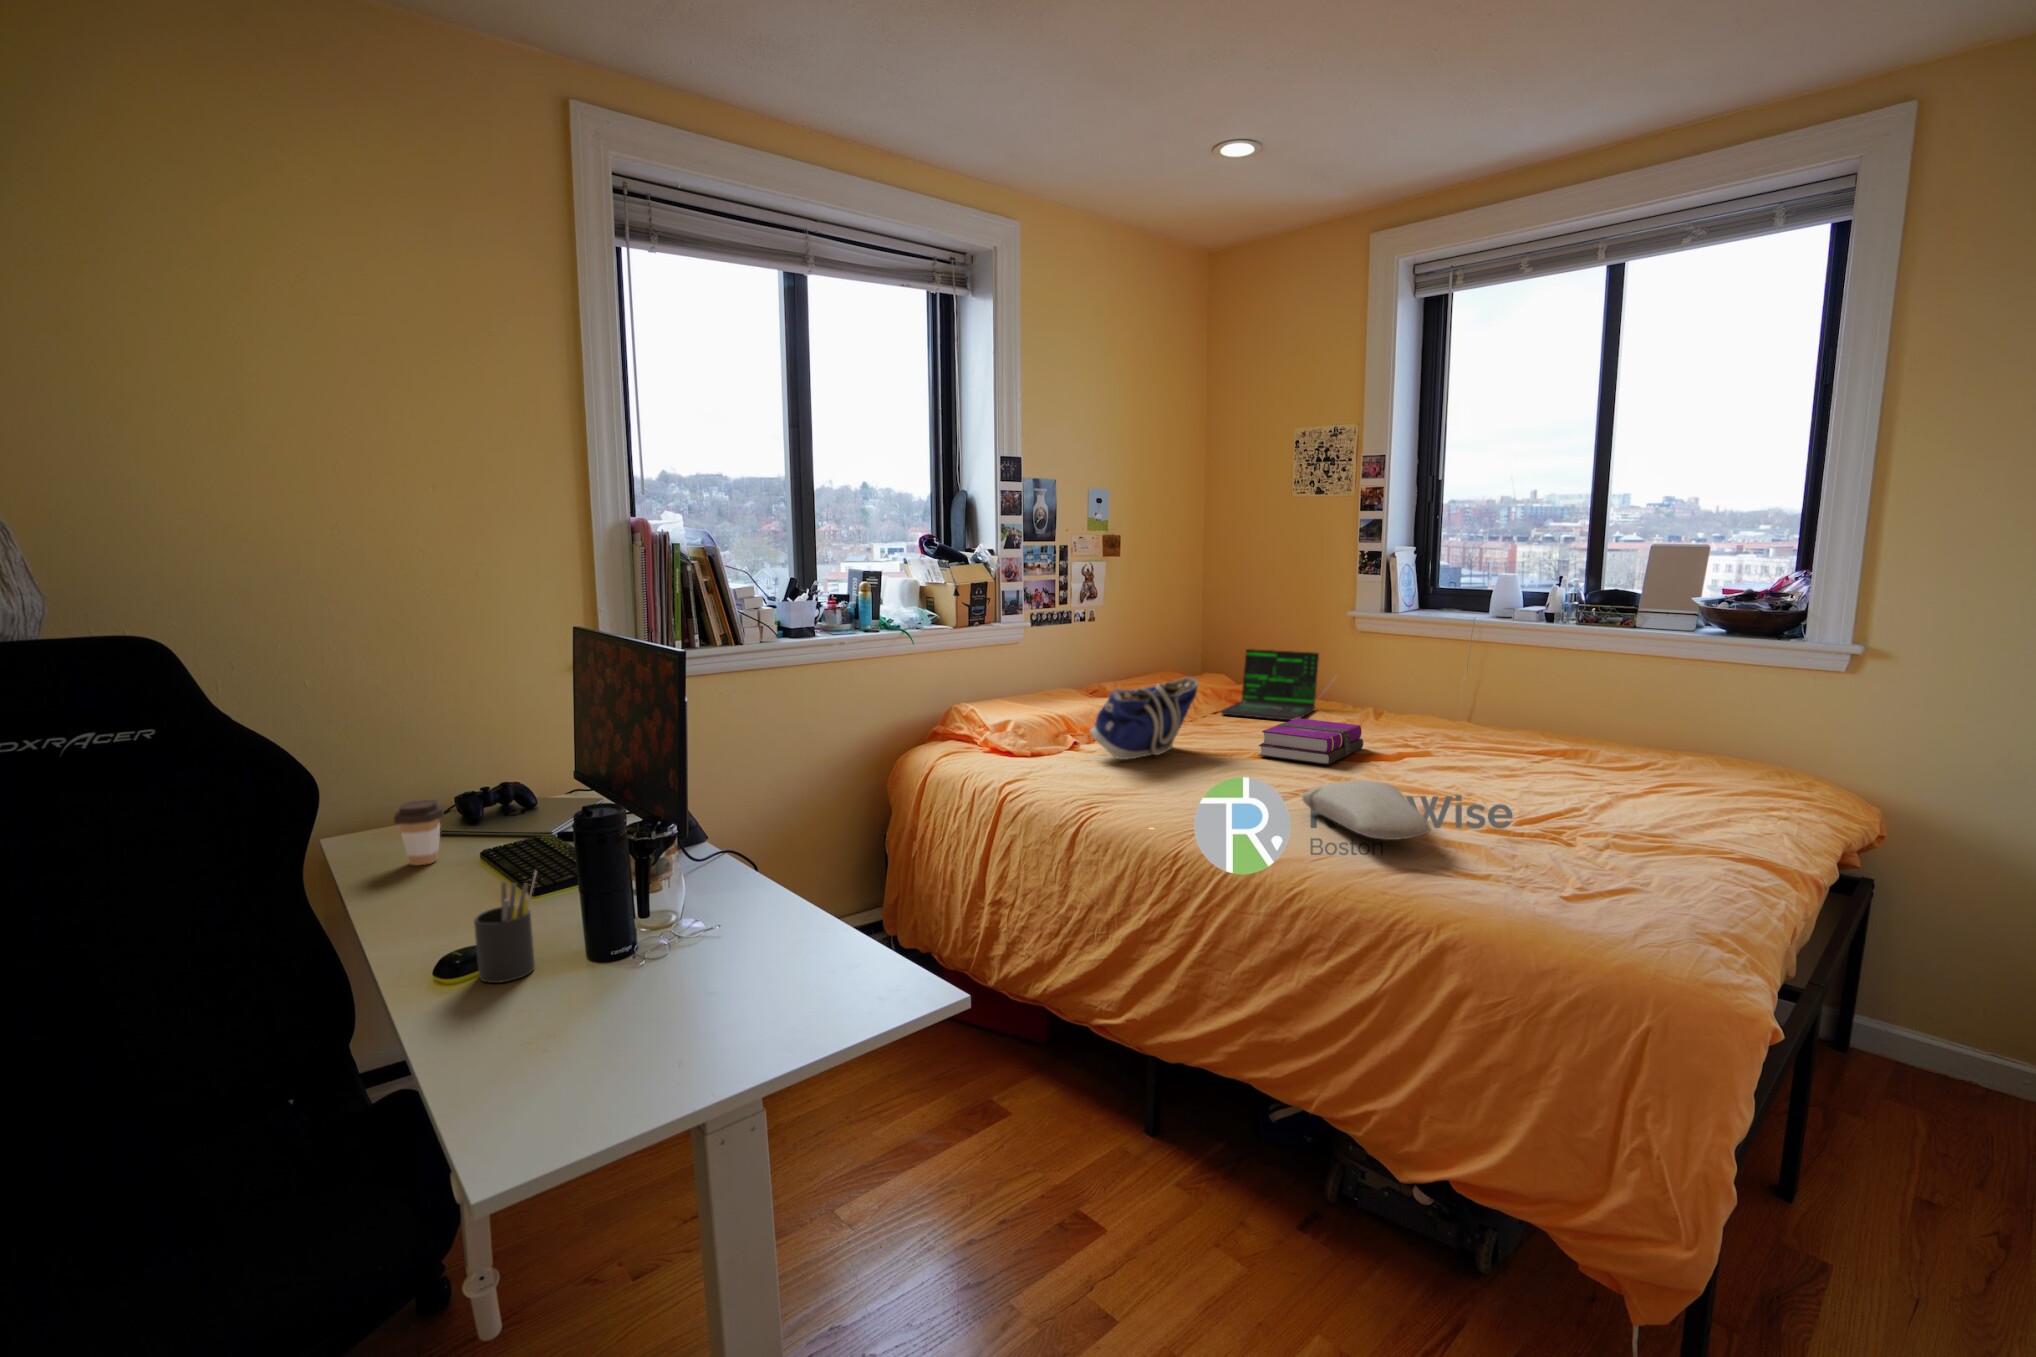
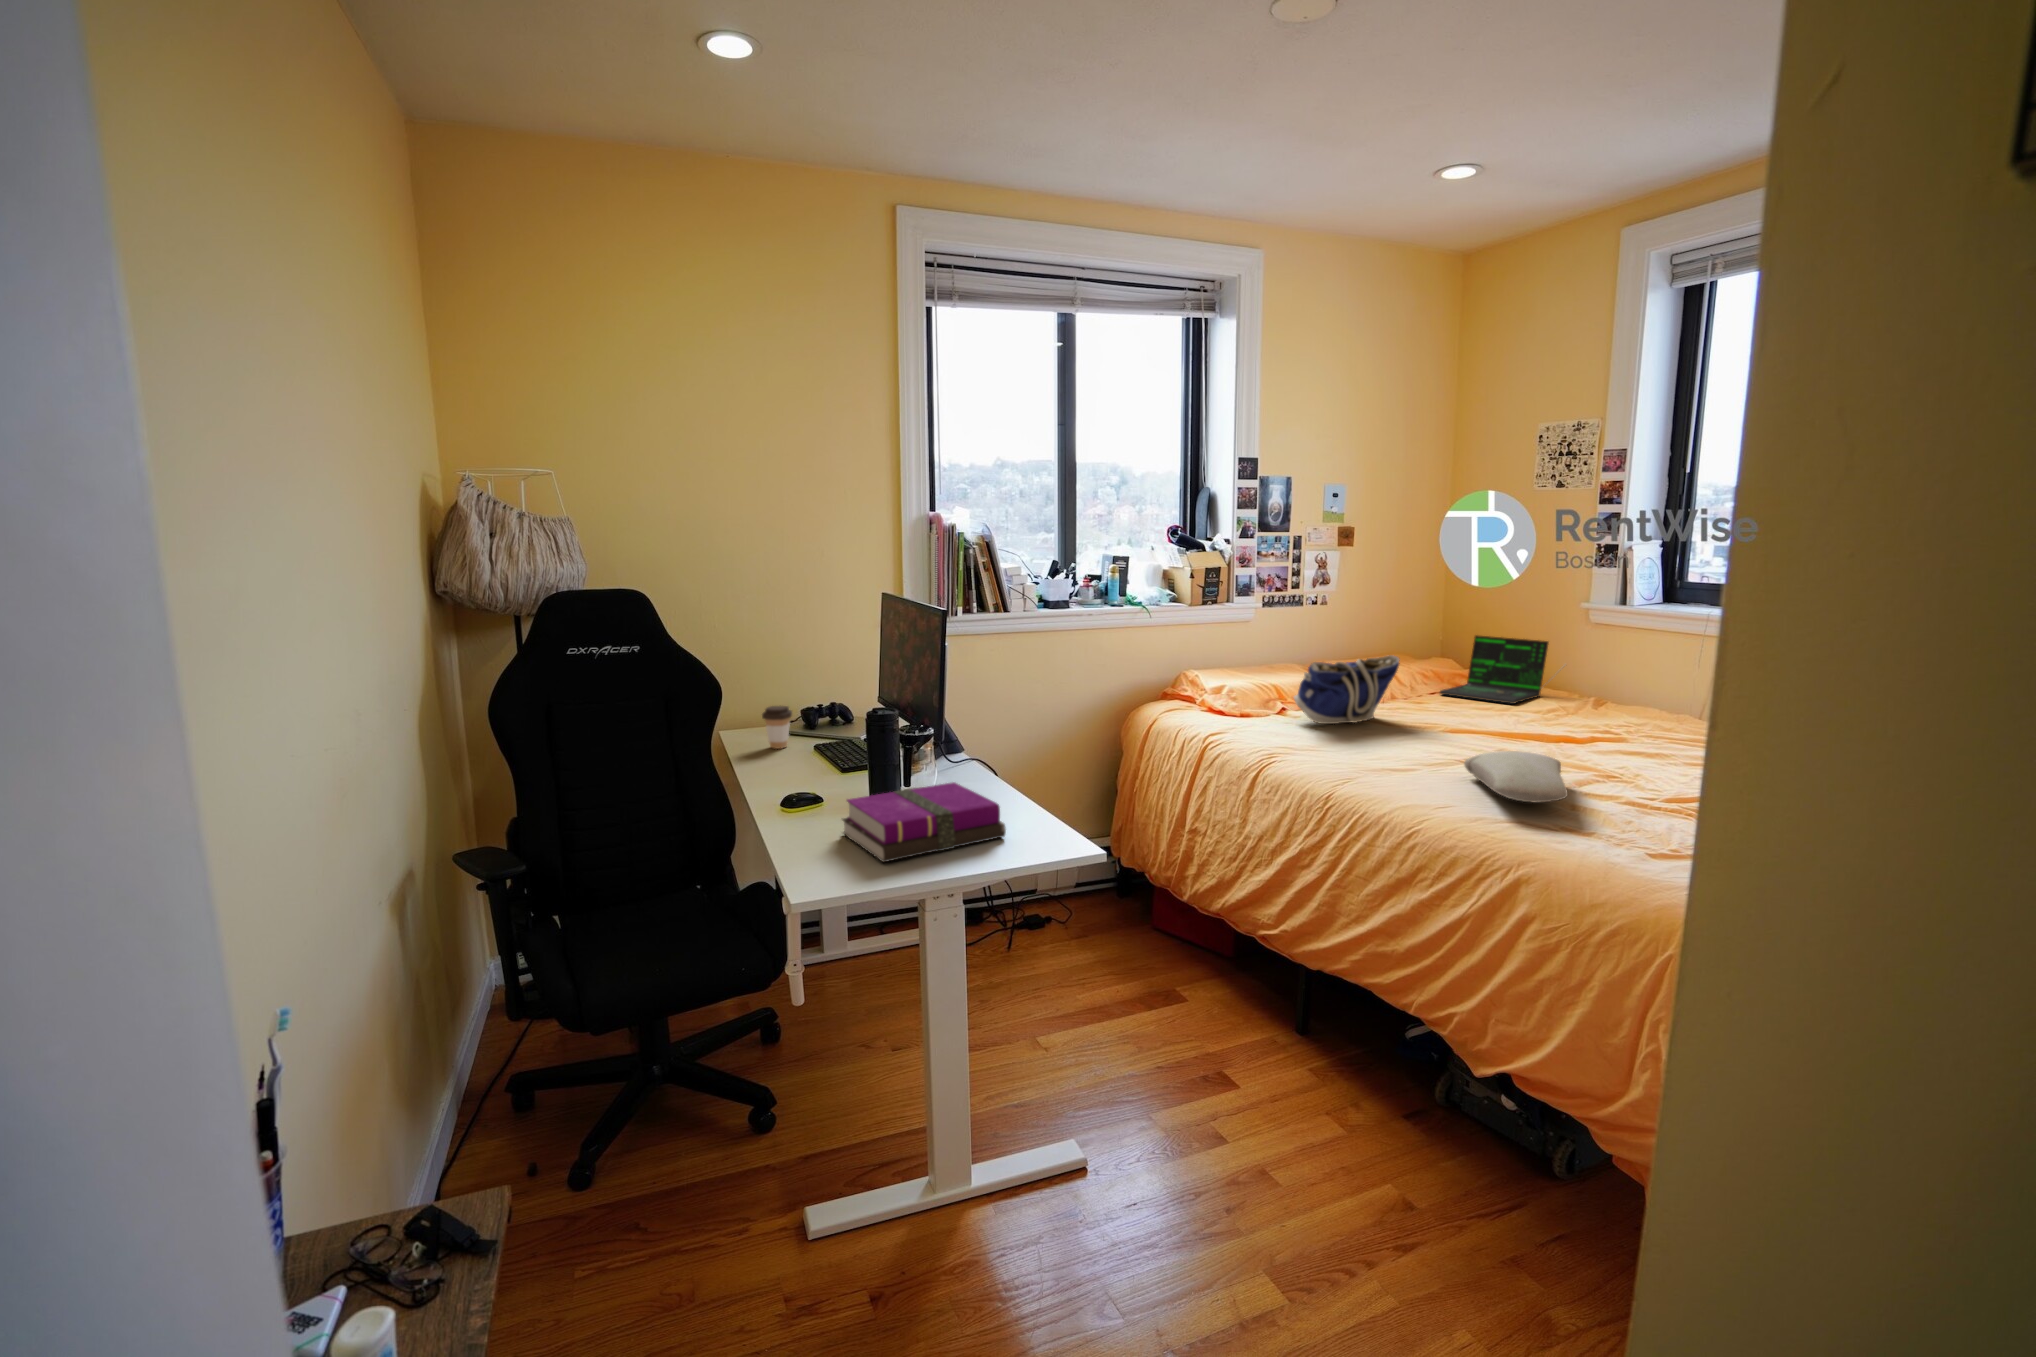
notebook: present [1259,718,1364,765] -> present [842,782,1006,862]
pen holder: present [474,872,536,983] -> none [792,746,830,816]

